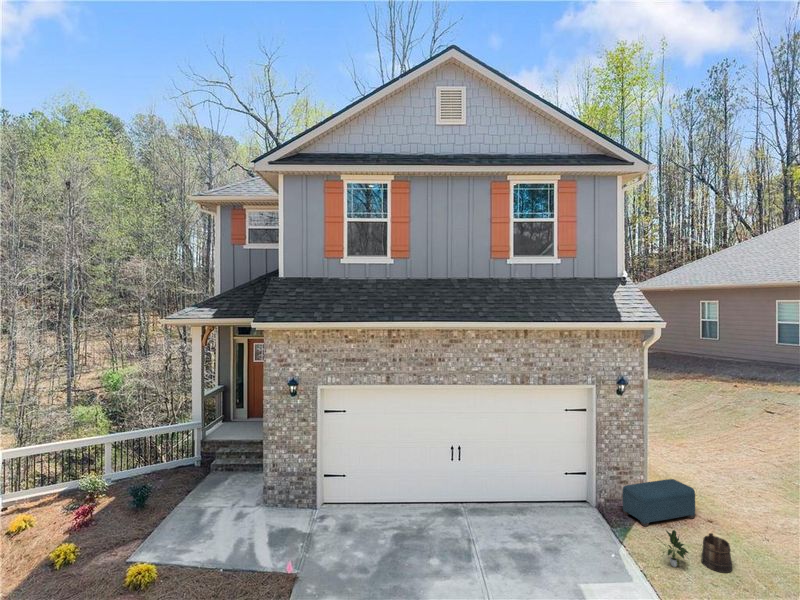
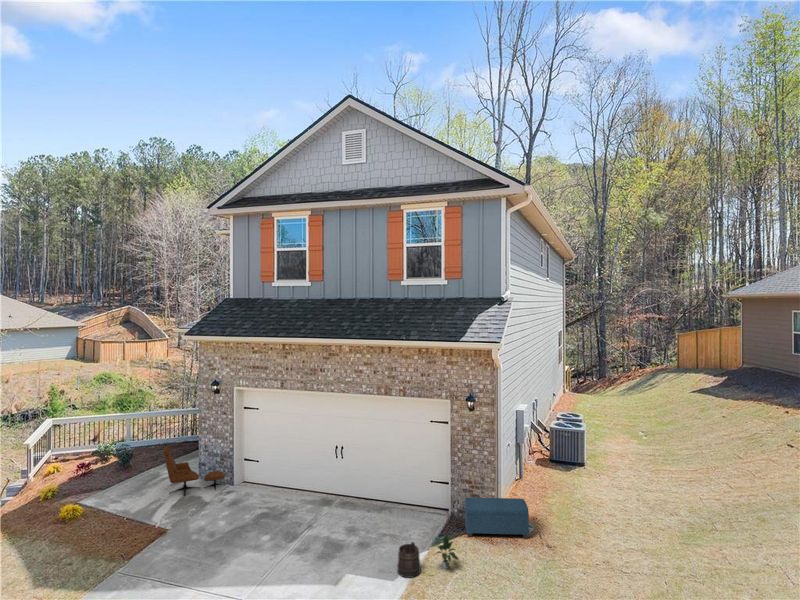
lounge chair: none [239,470,312,535] -> present [163,445,225,496]
bucket: present [702,533,732,573] -> present [397,542,421,578]

